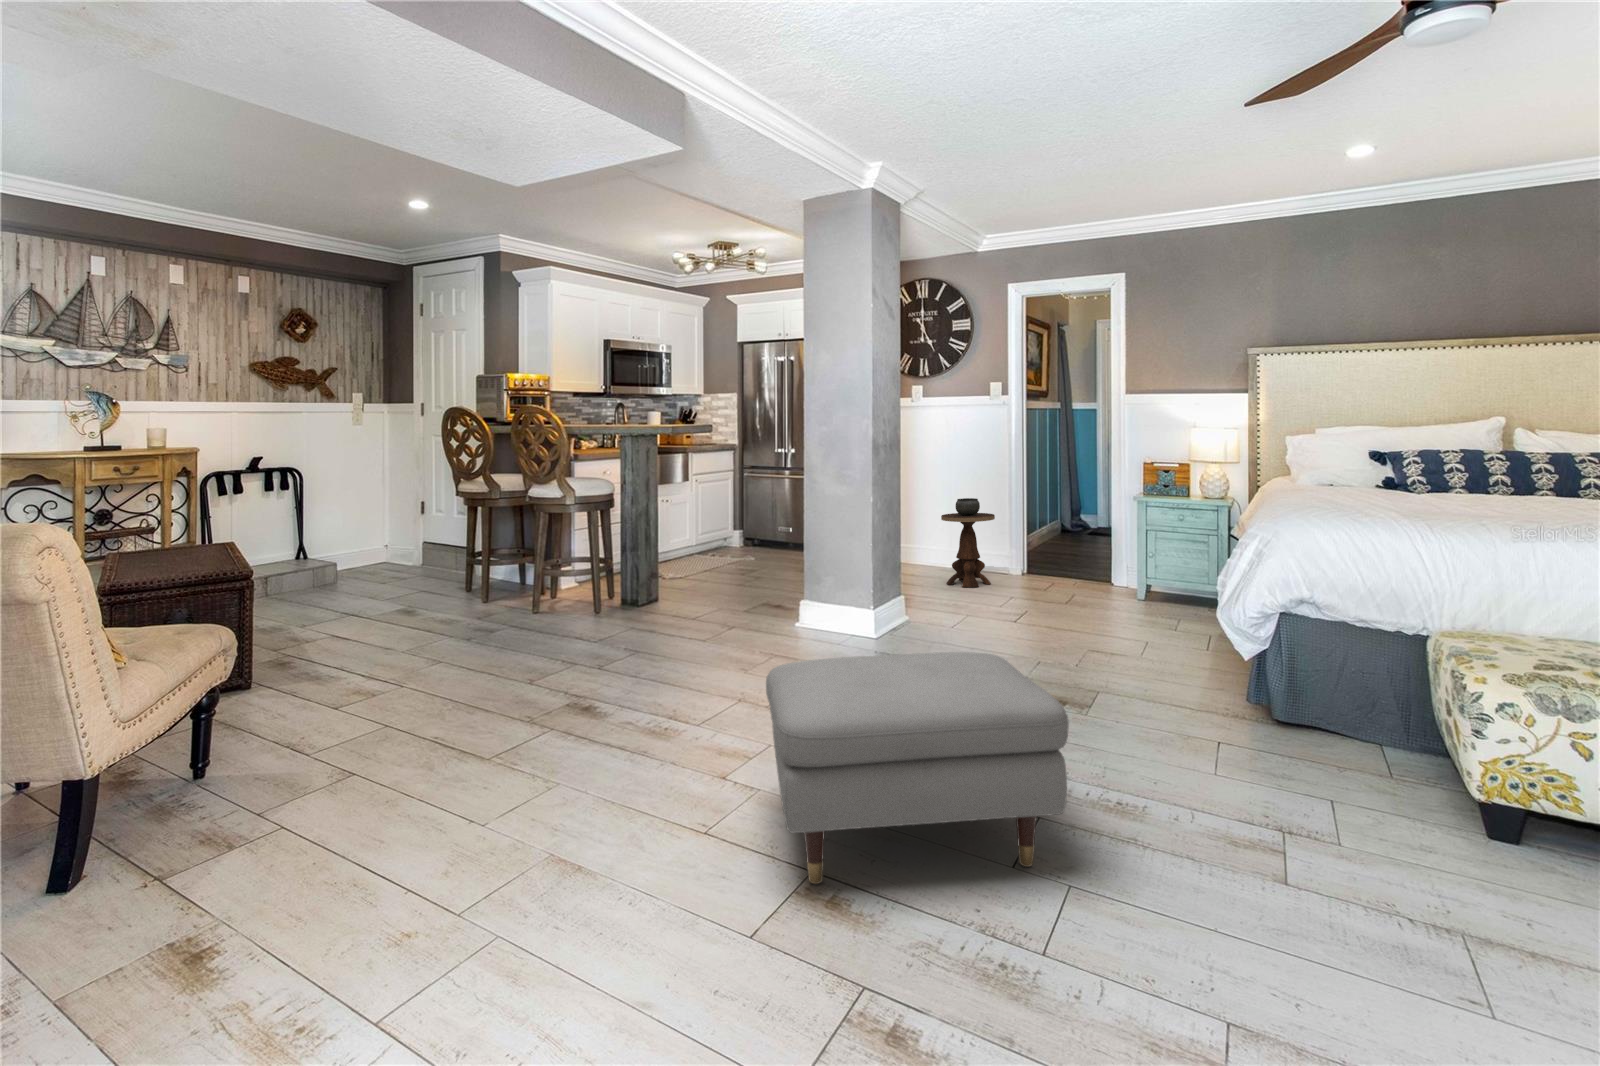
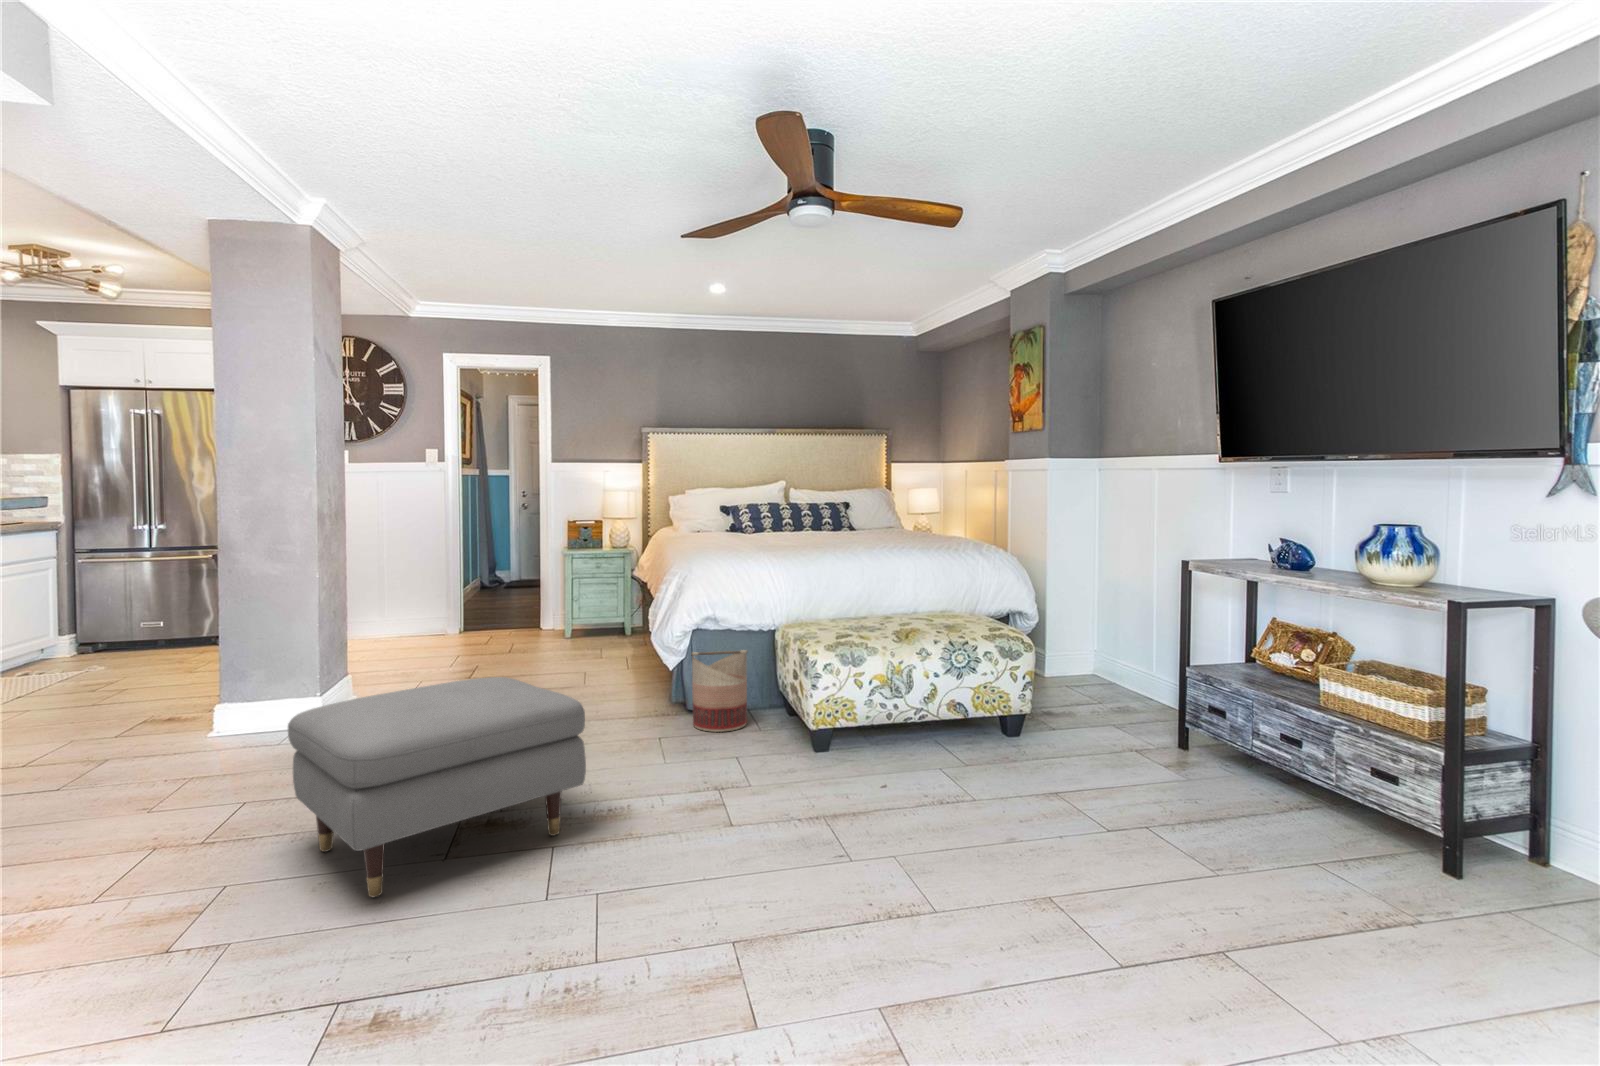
side table: present [941,498,995,587] -> none [376,557,433,644]
basket: none [1267,649,1364,769] -> present [691,650,748,732]

